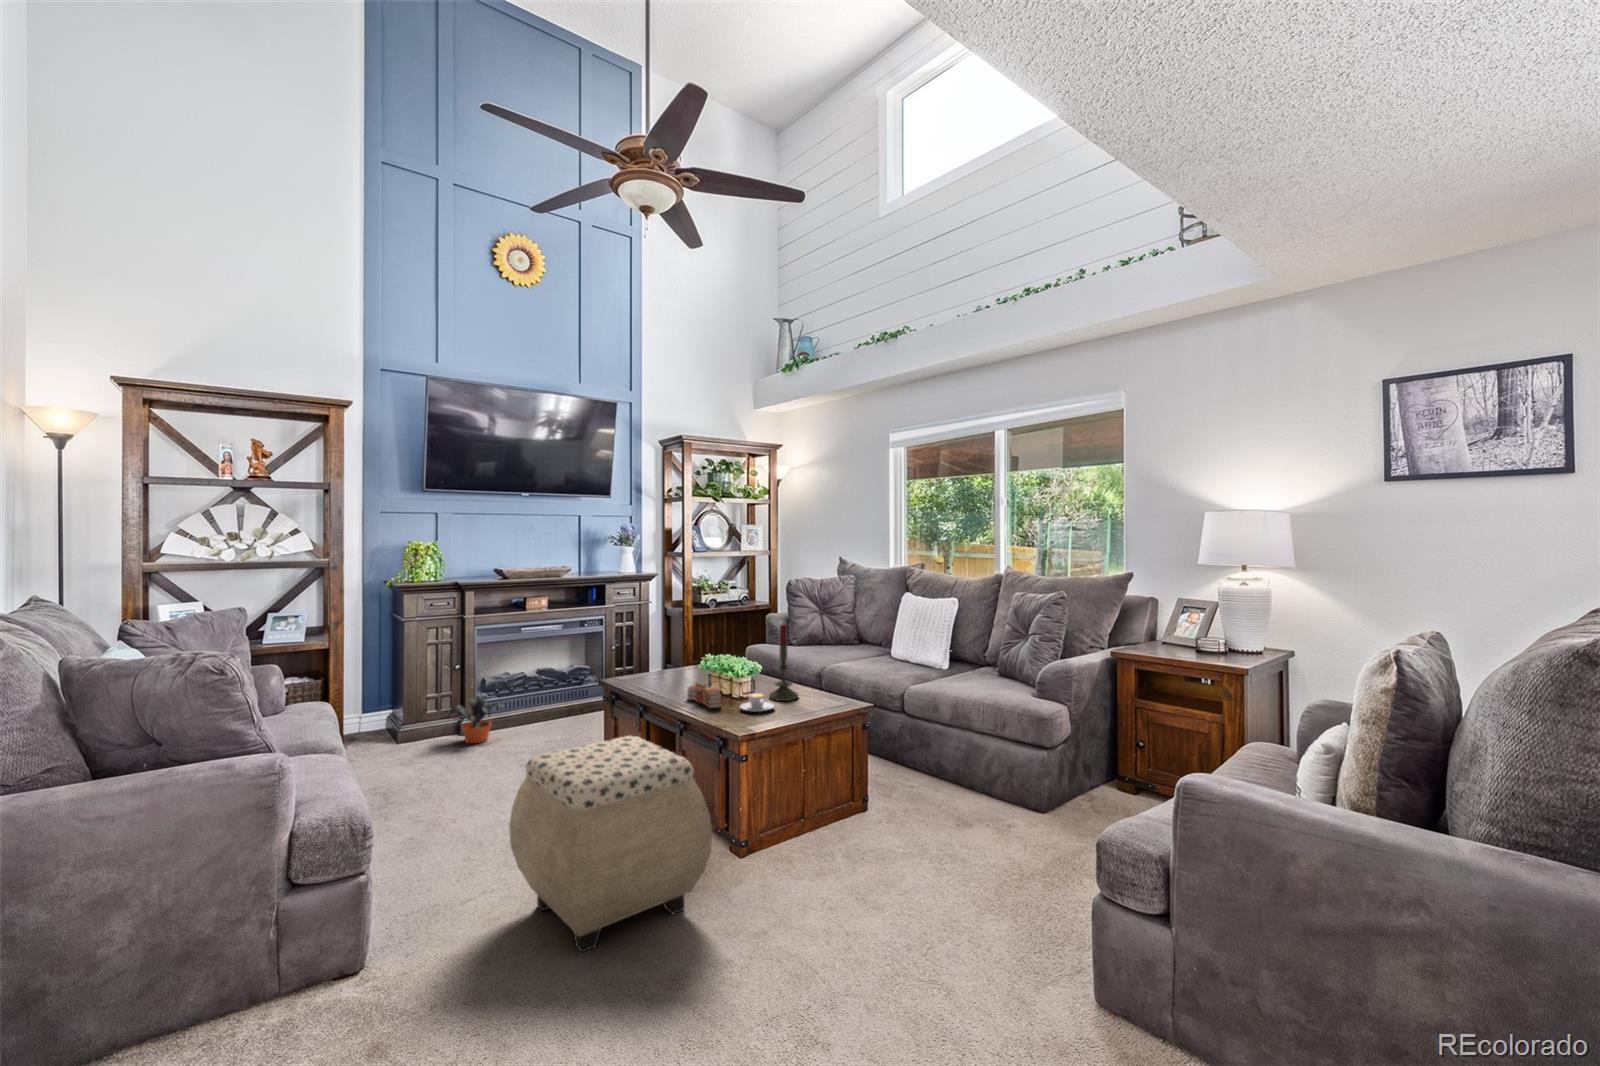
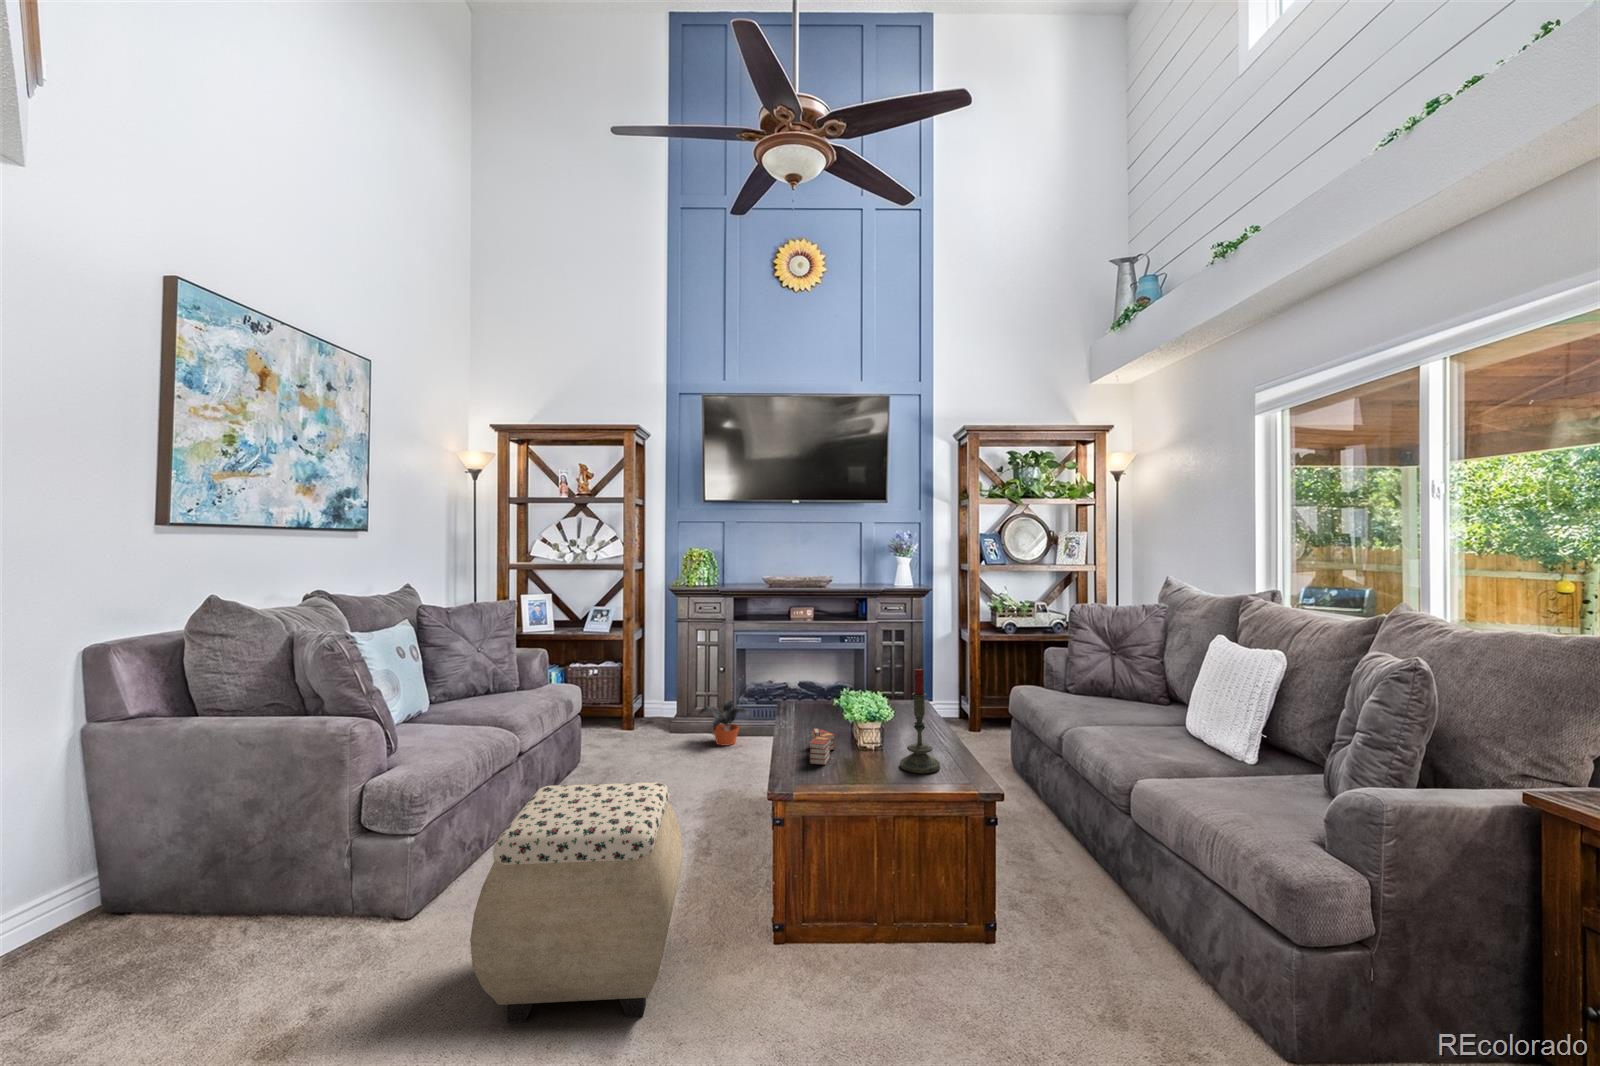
coffee cup: present [740,693,774,712] -> none [835,756,880,782]

